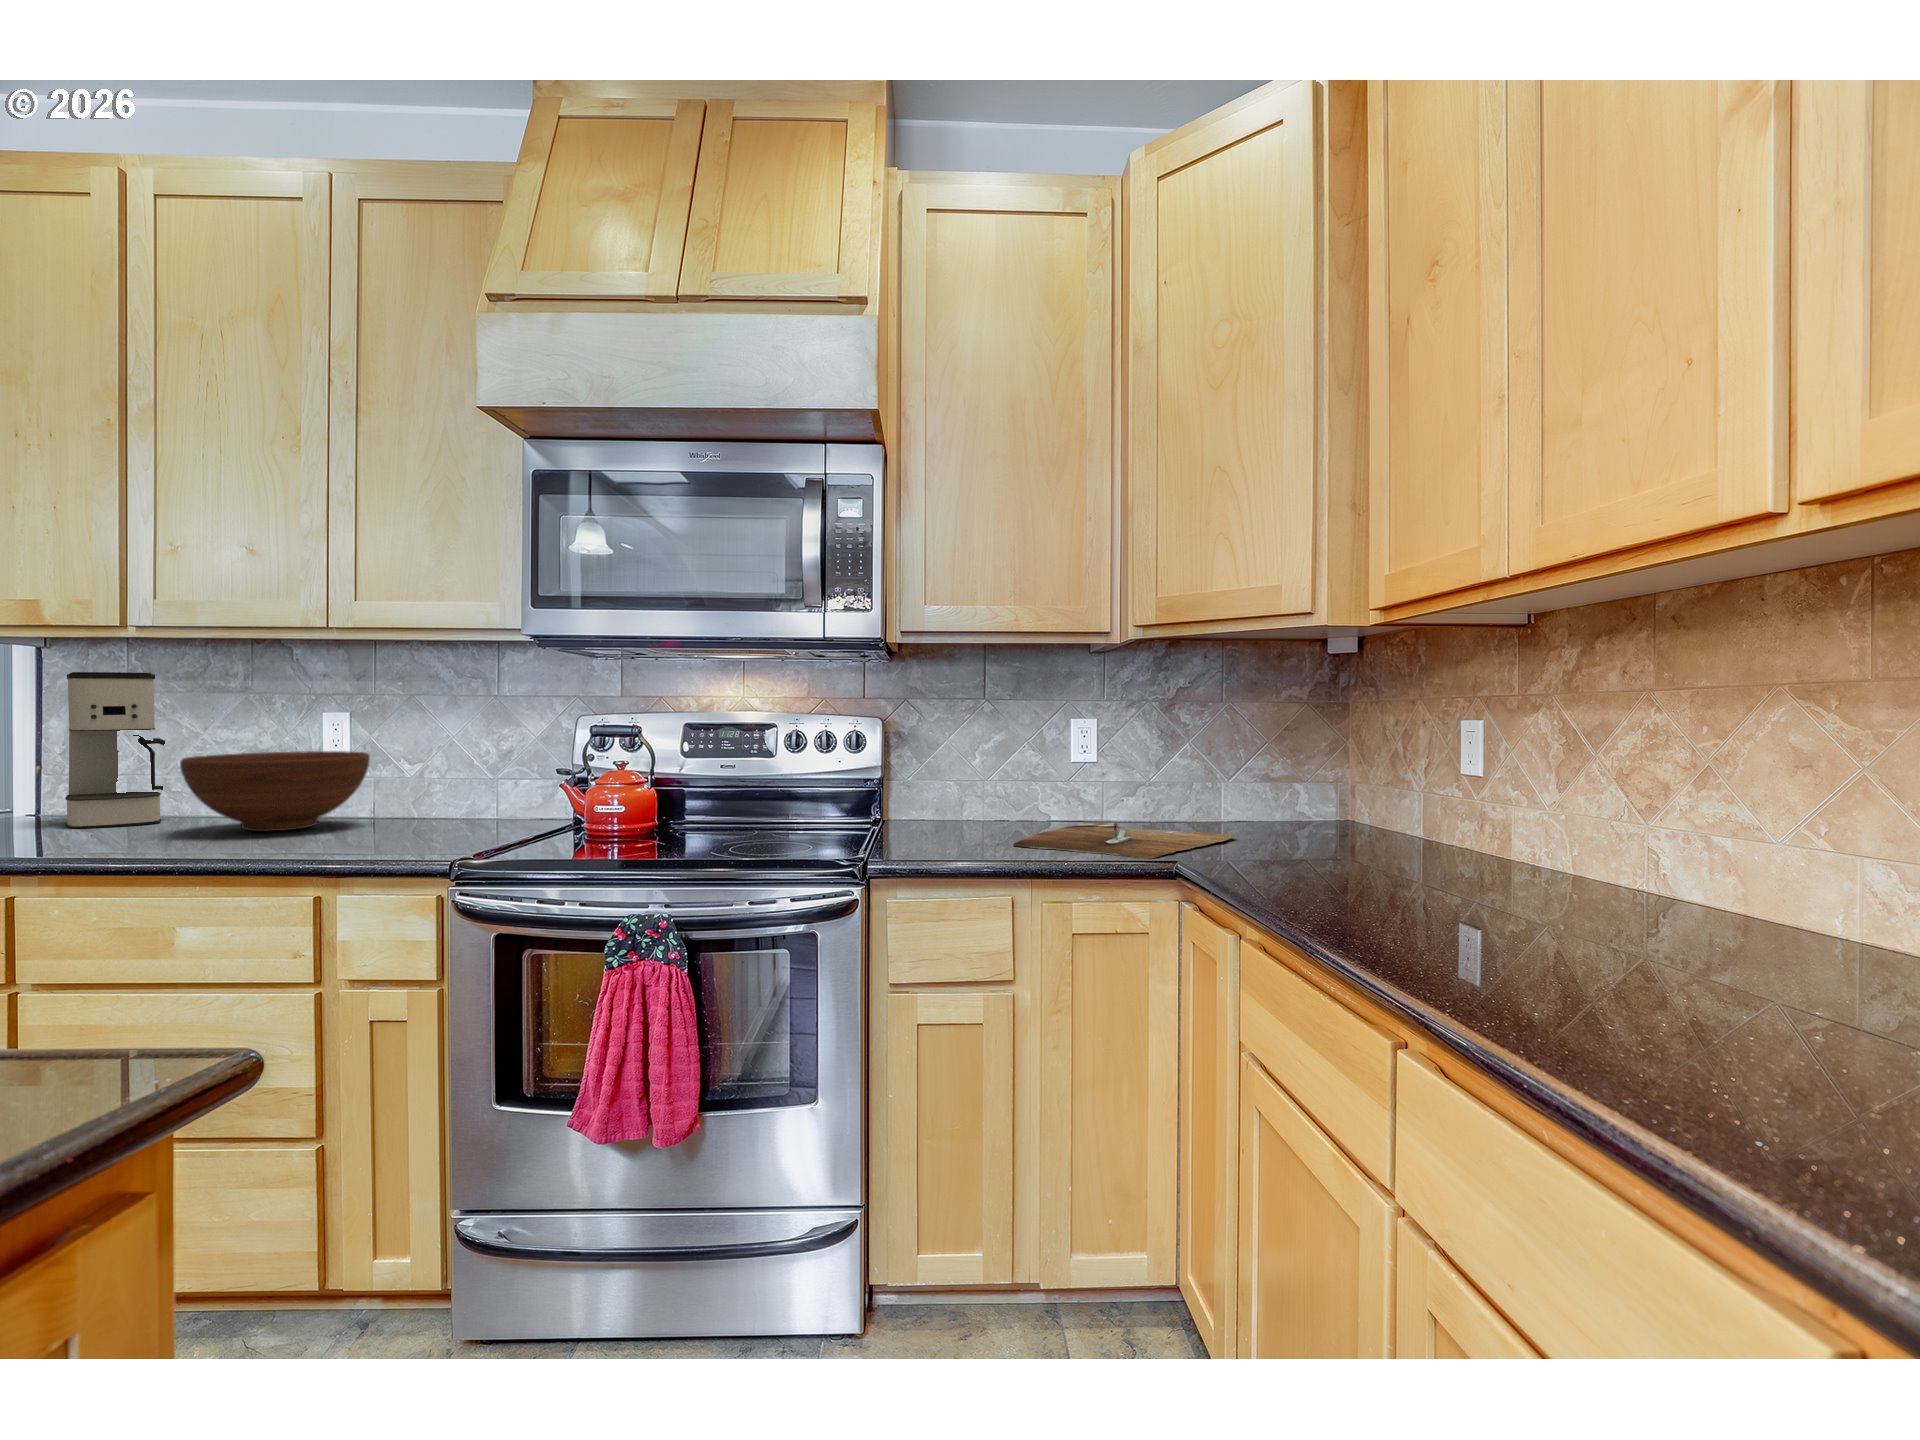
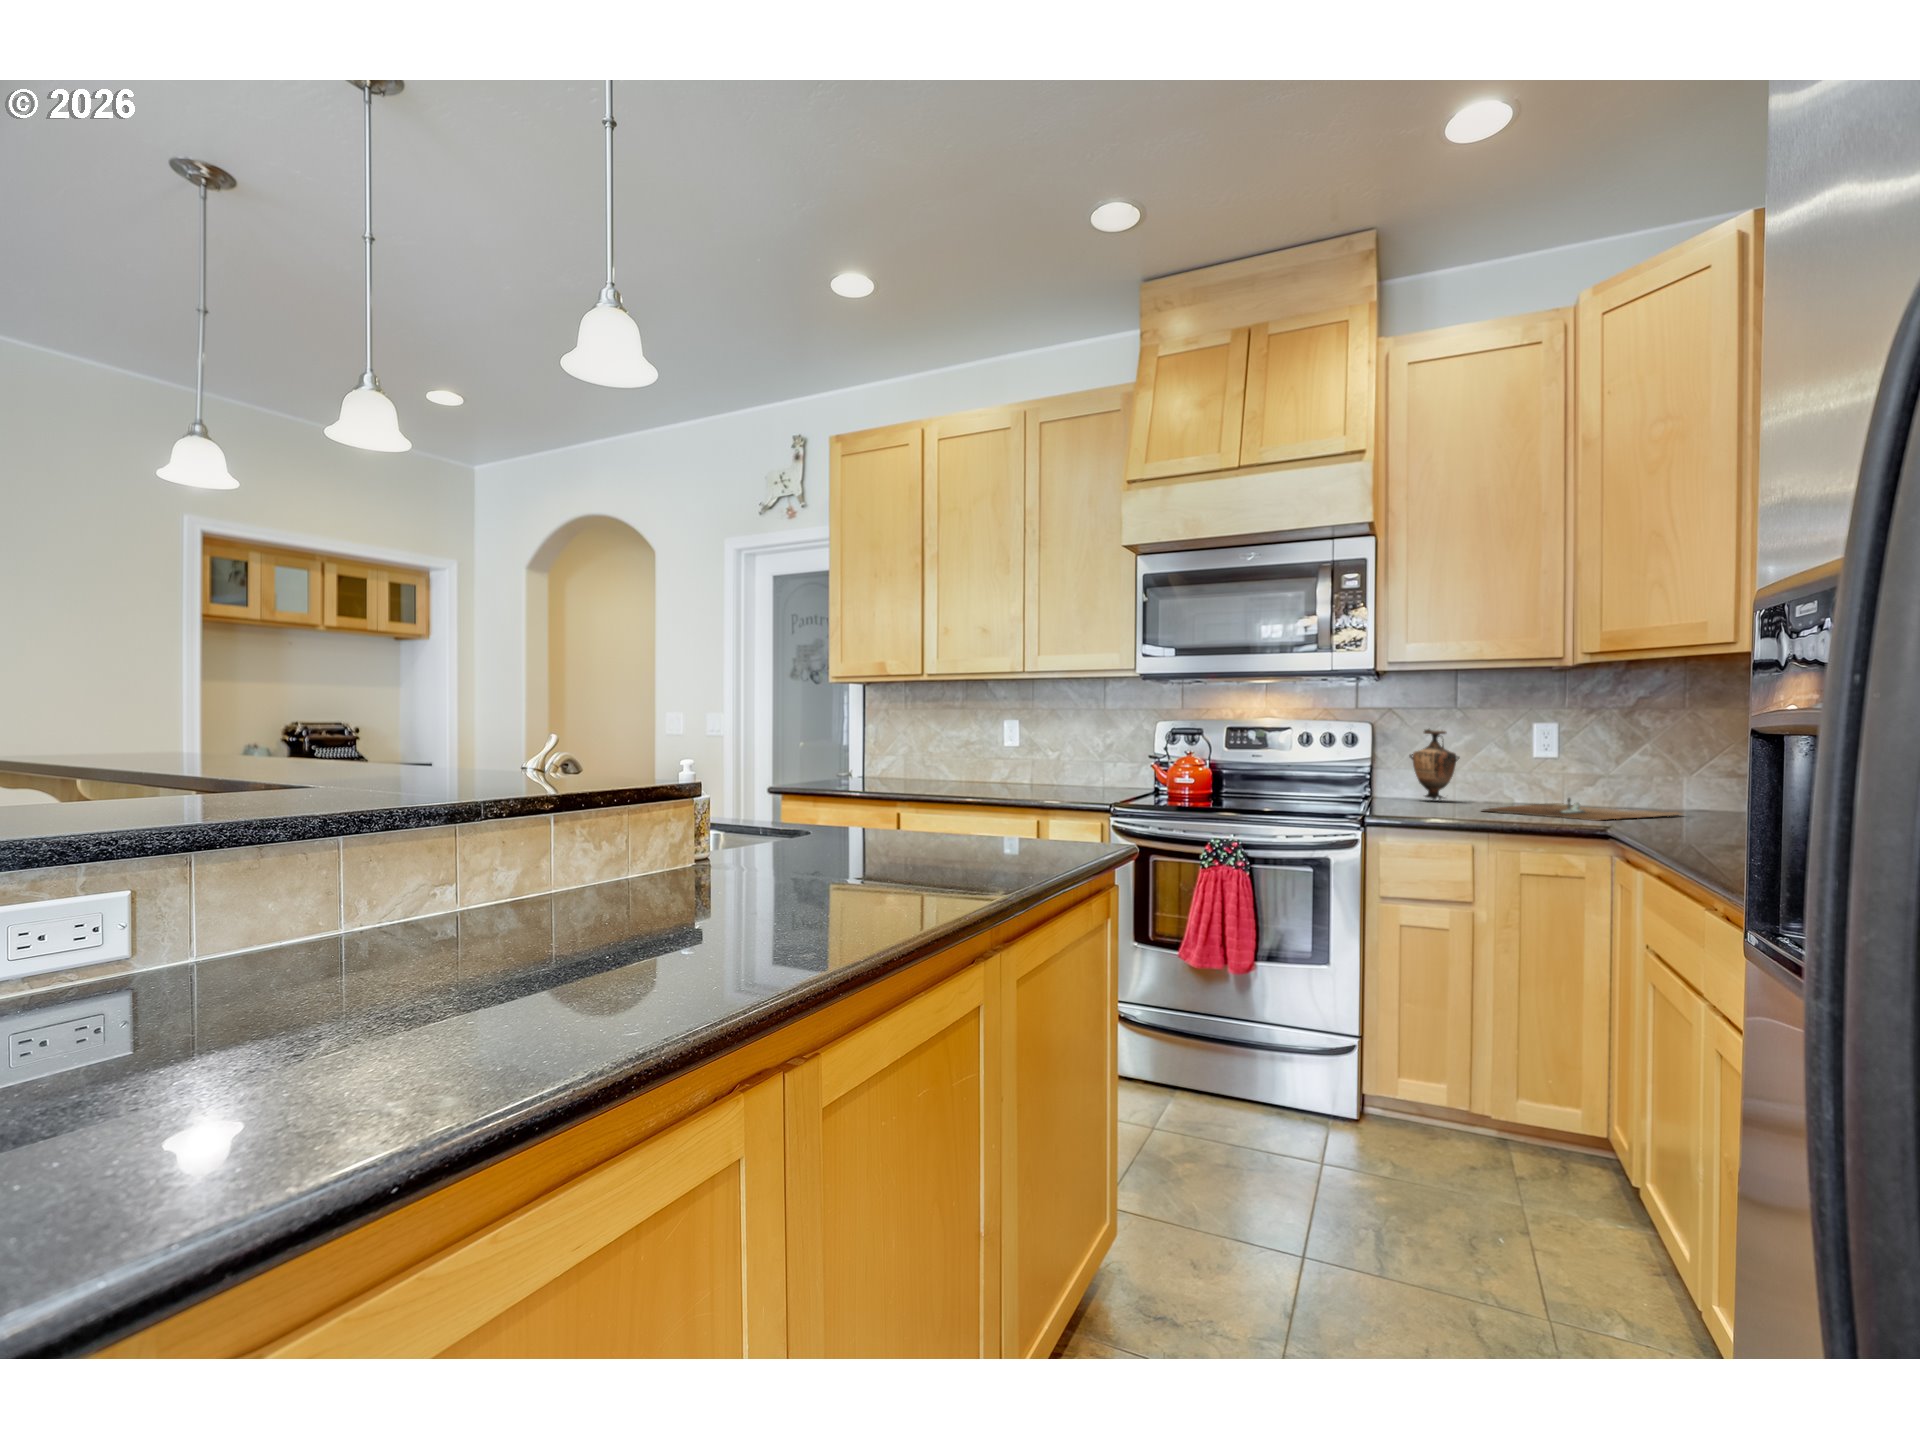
coffee maker: present [65,672,165,829] -> none [882,699,932,784]
vase: none [928,718,990,822] -> present [1410,729,1459,800]
fruit bowl: present [180,751,370,831] -> none [947,745,1037,788]

